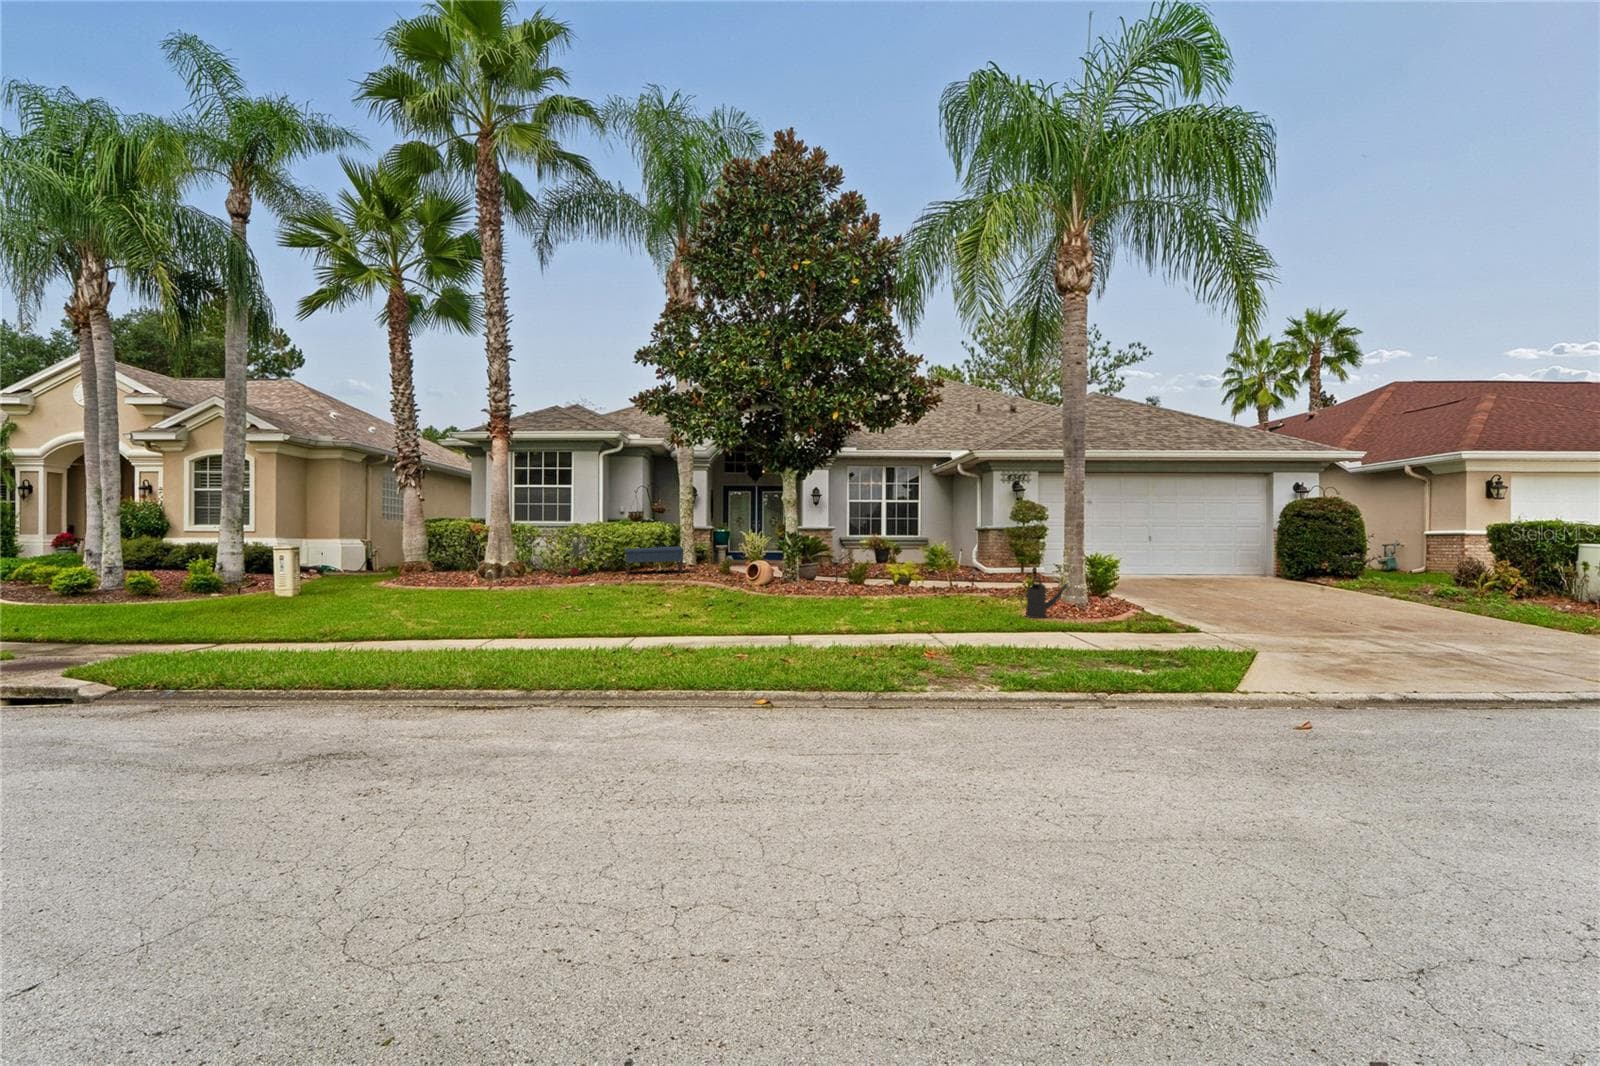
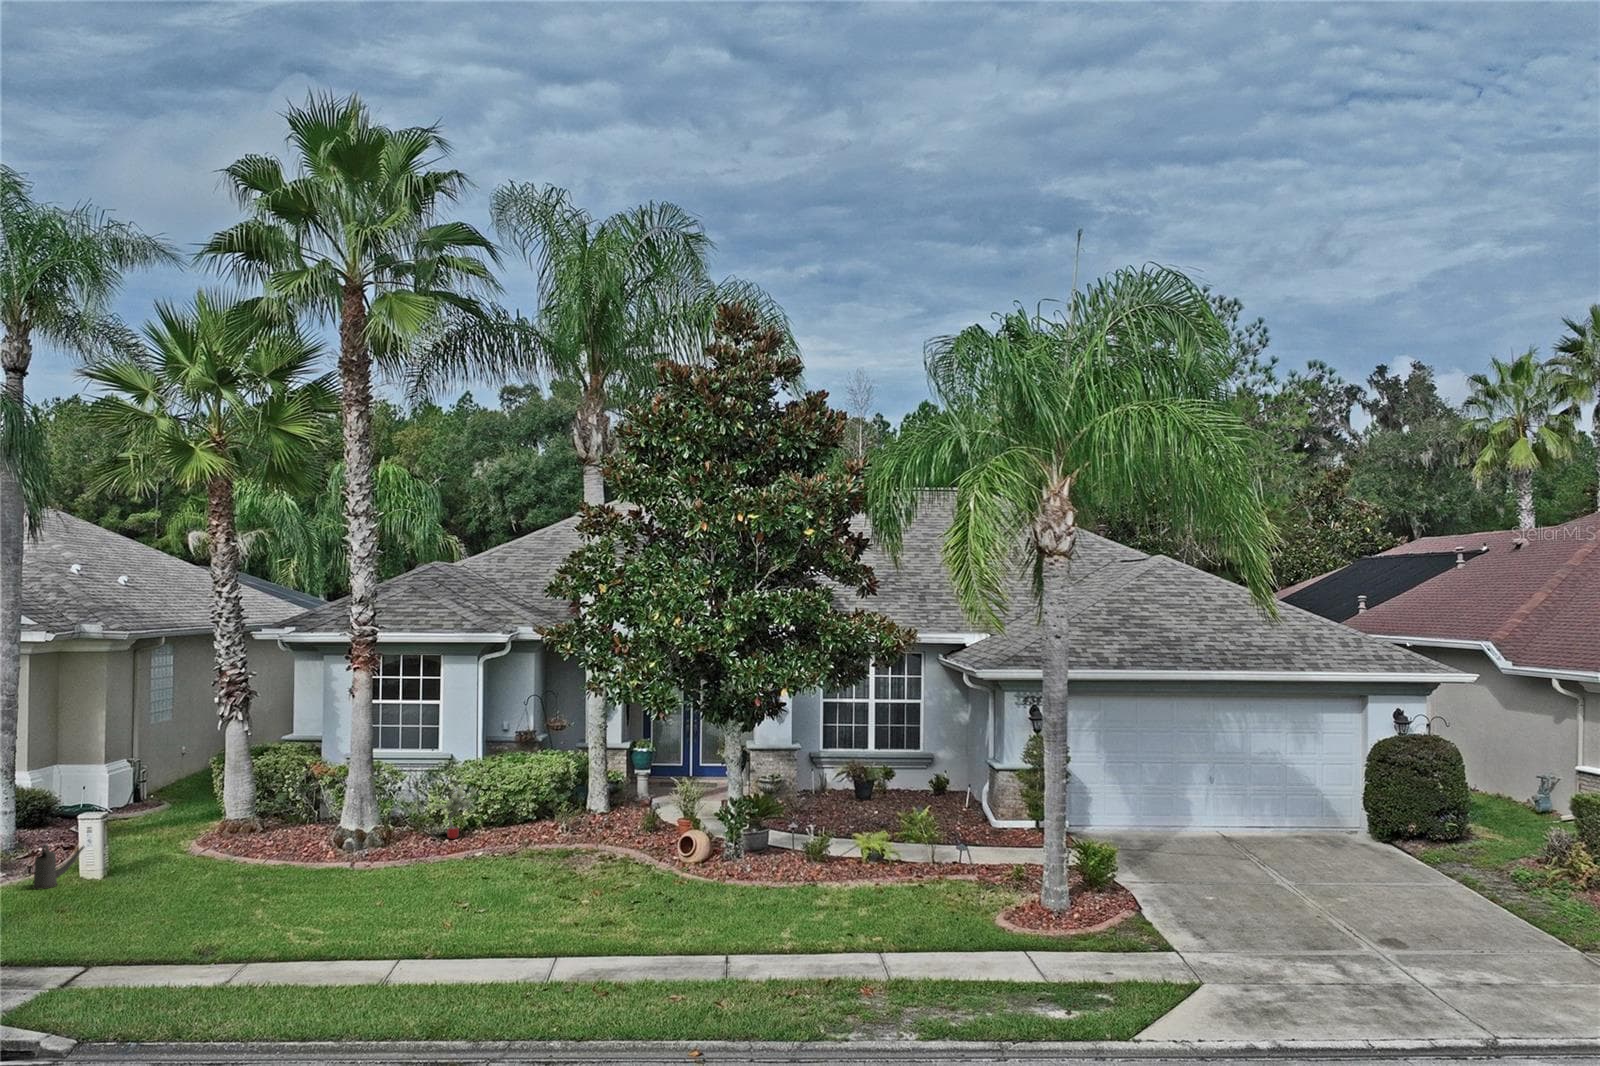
bench: present [625,546,683,575] -> none [519,793,596,837]
watering can: present [1020,577,1068,618] -> present [25,844,84,889]

